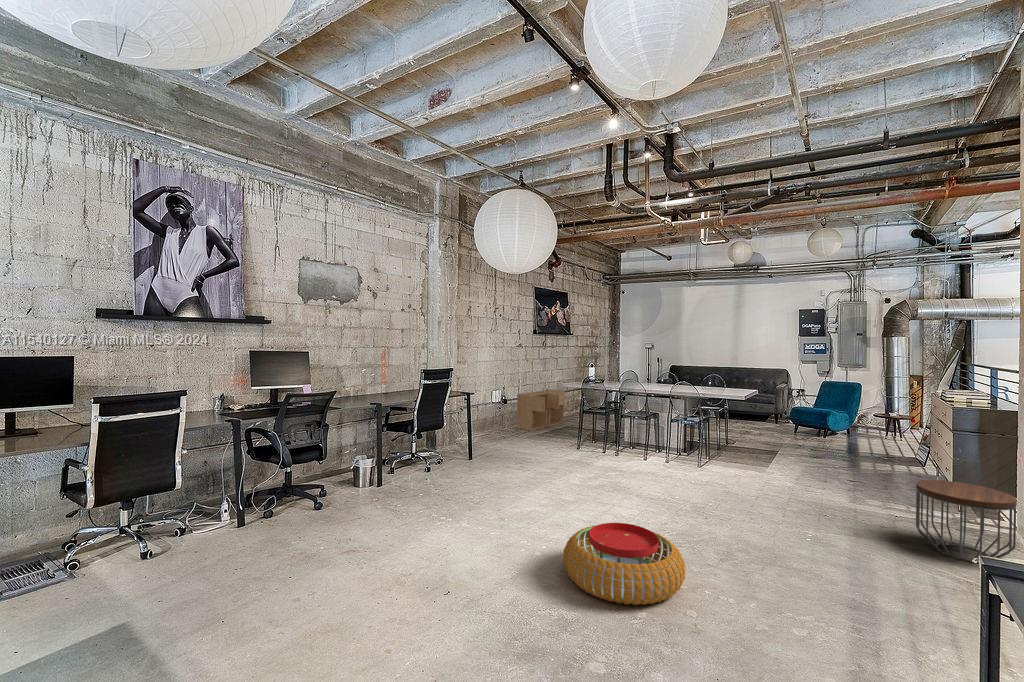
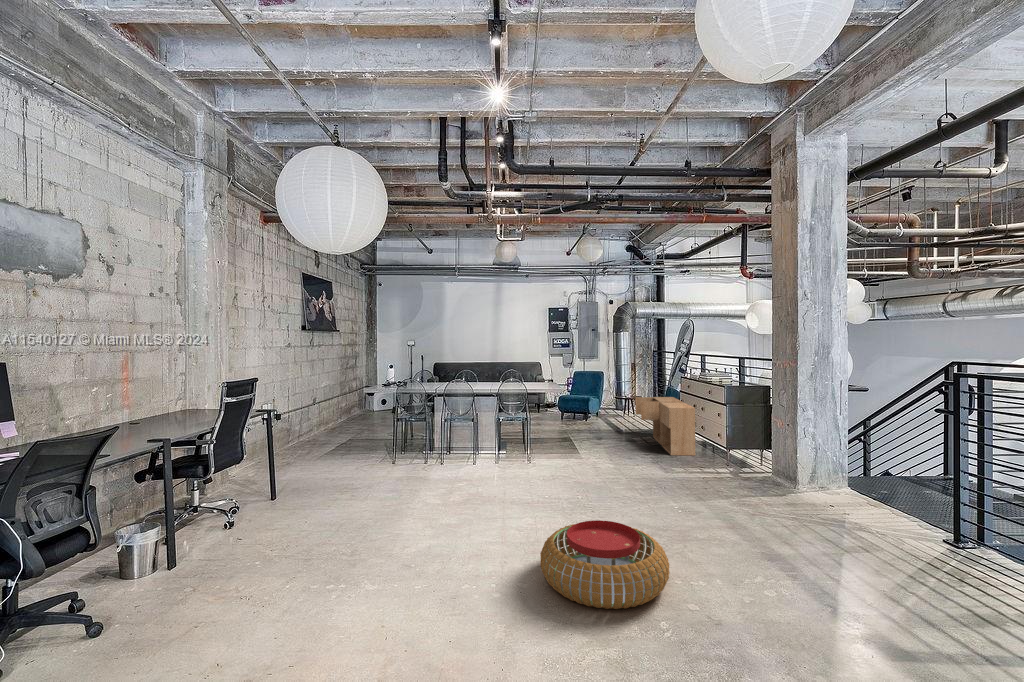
storage cabinet: present [517,390,565,431] -> present [635,397,695,455]
side table: present [916,480,1017,563] -> none [715,429,774,484]

